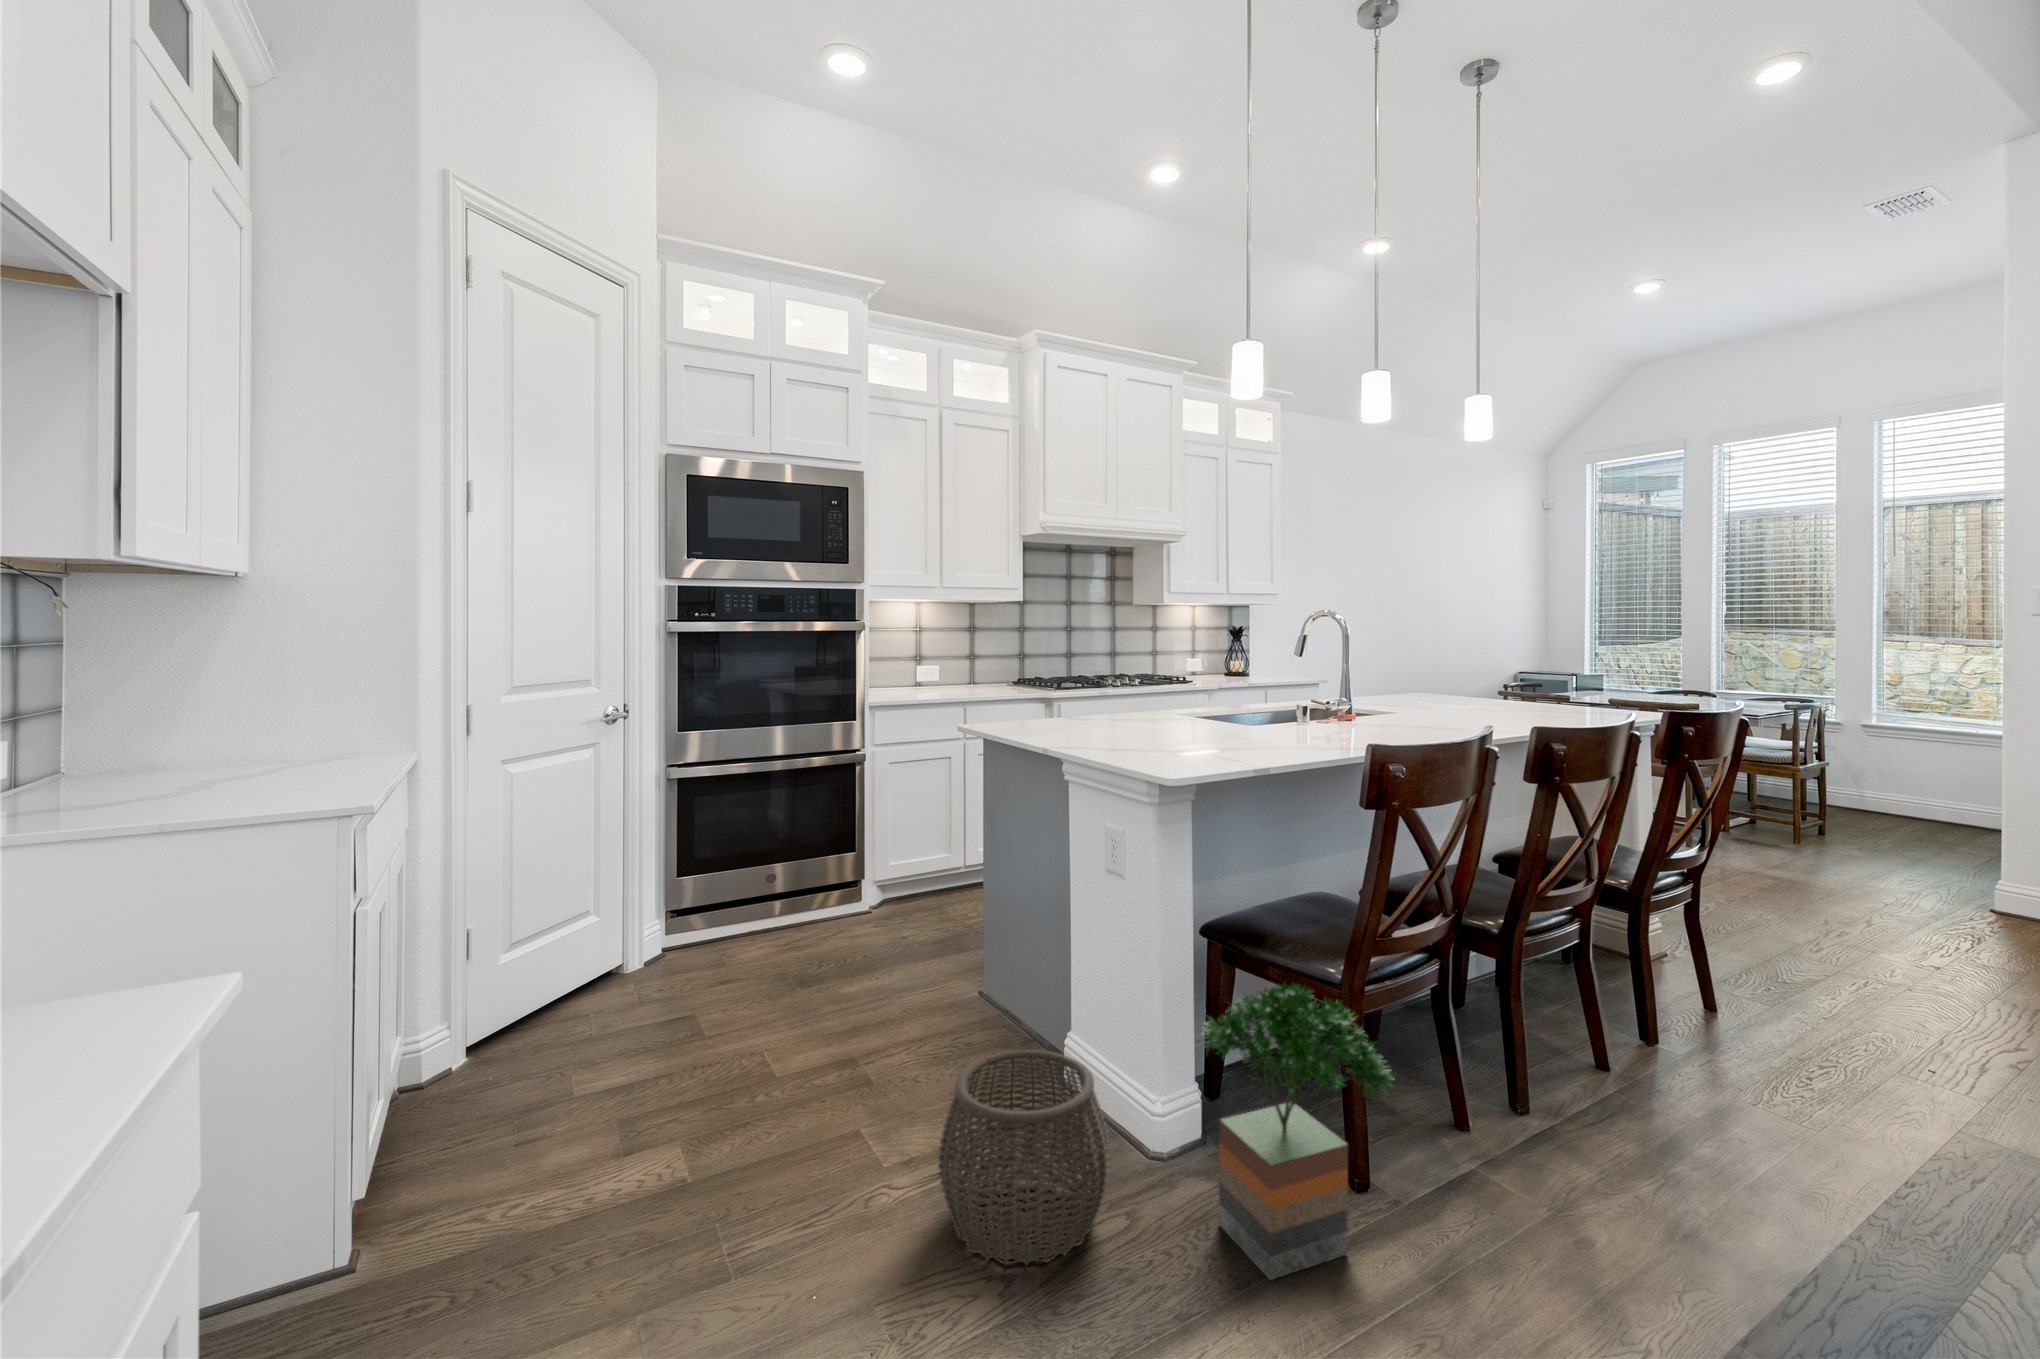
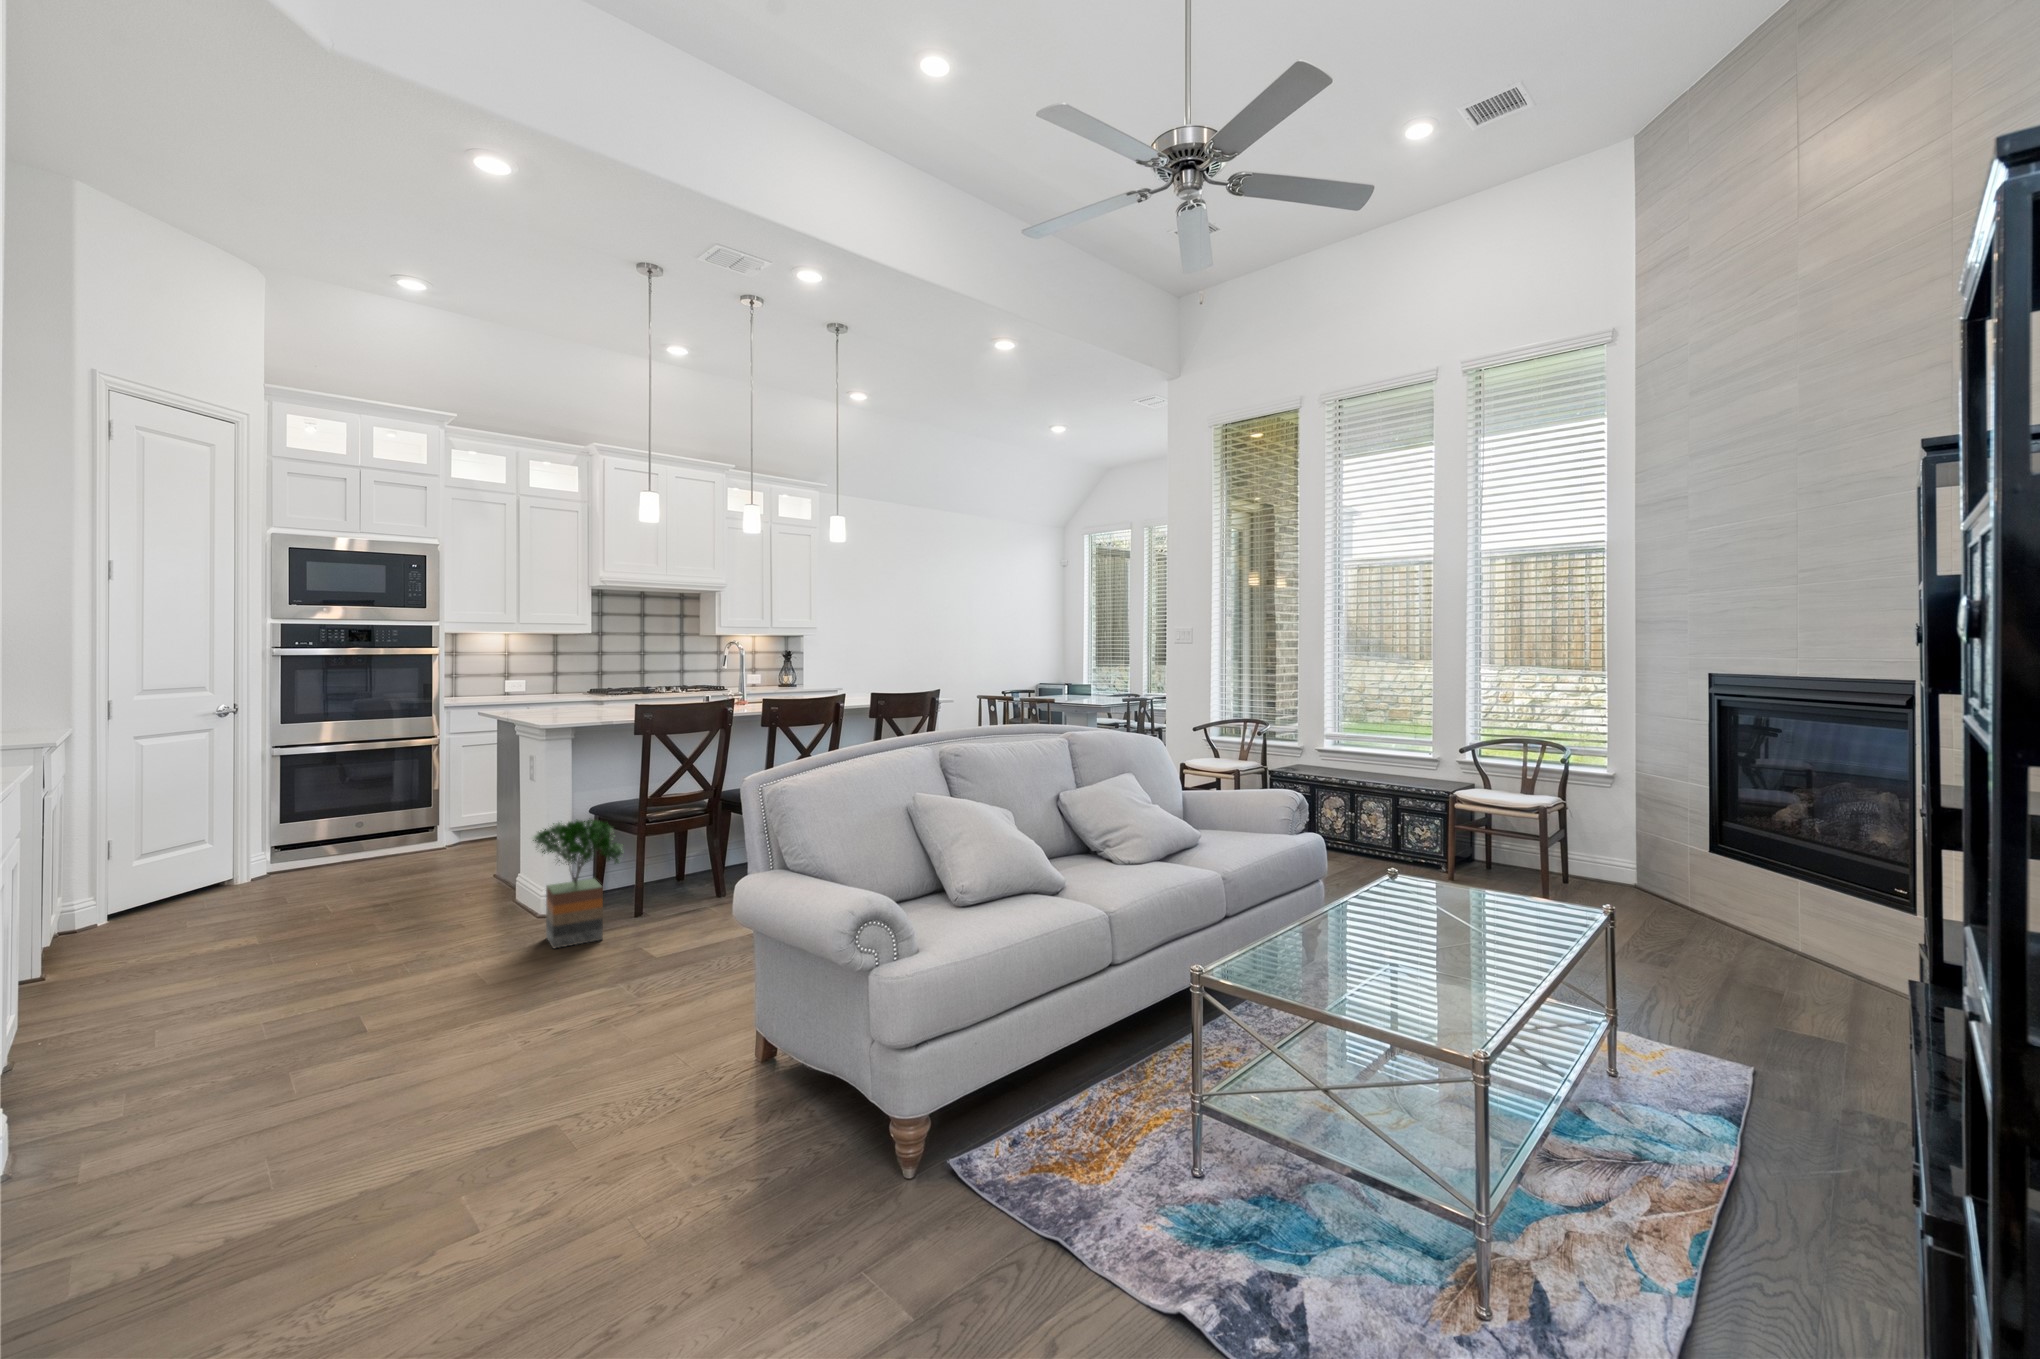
woven basket: present [938,1050,1110,1265] -> none [384,864,489,956]

